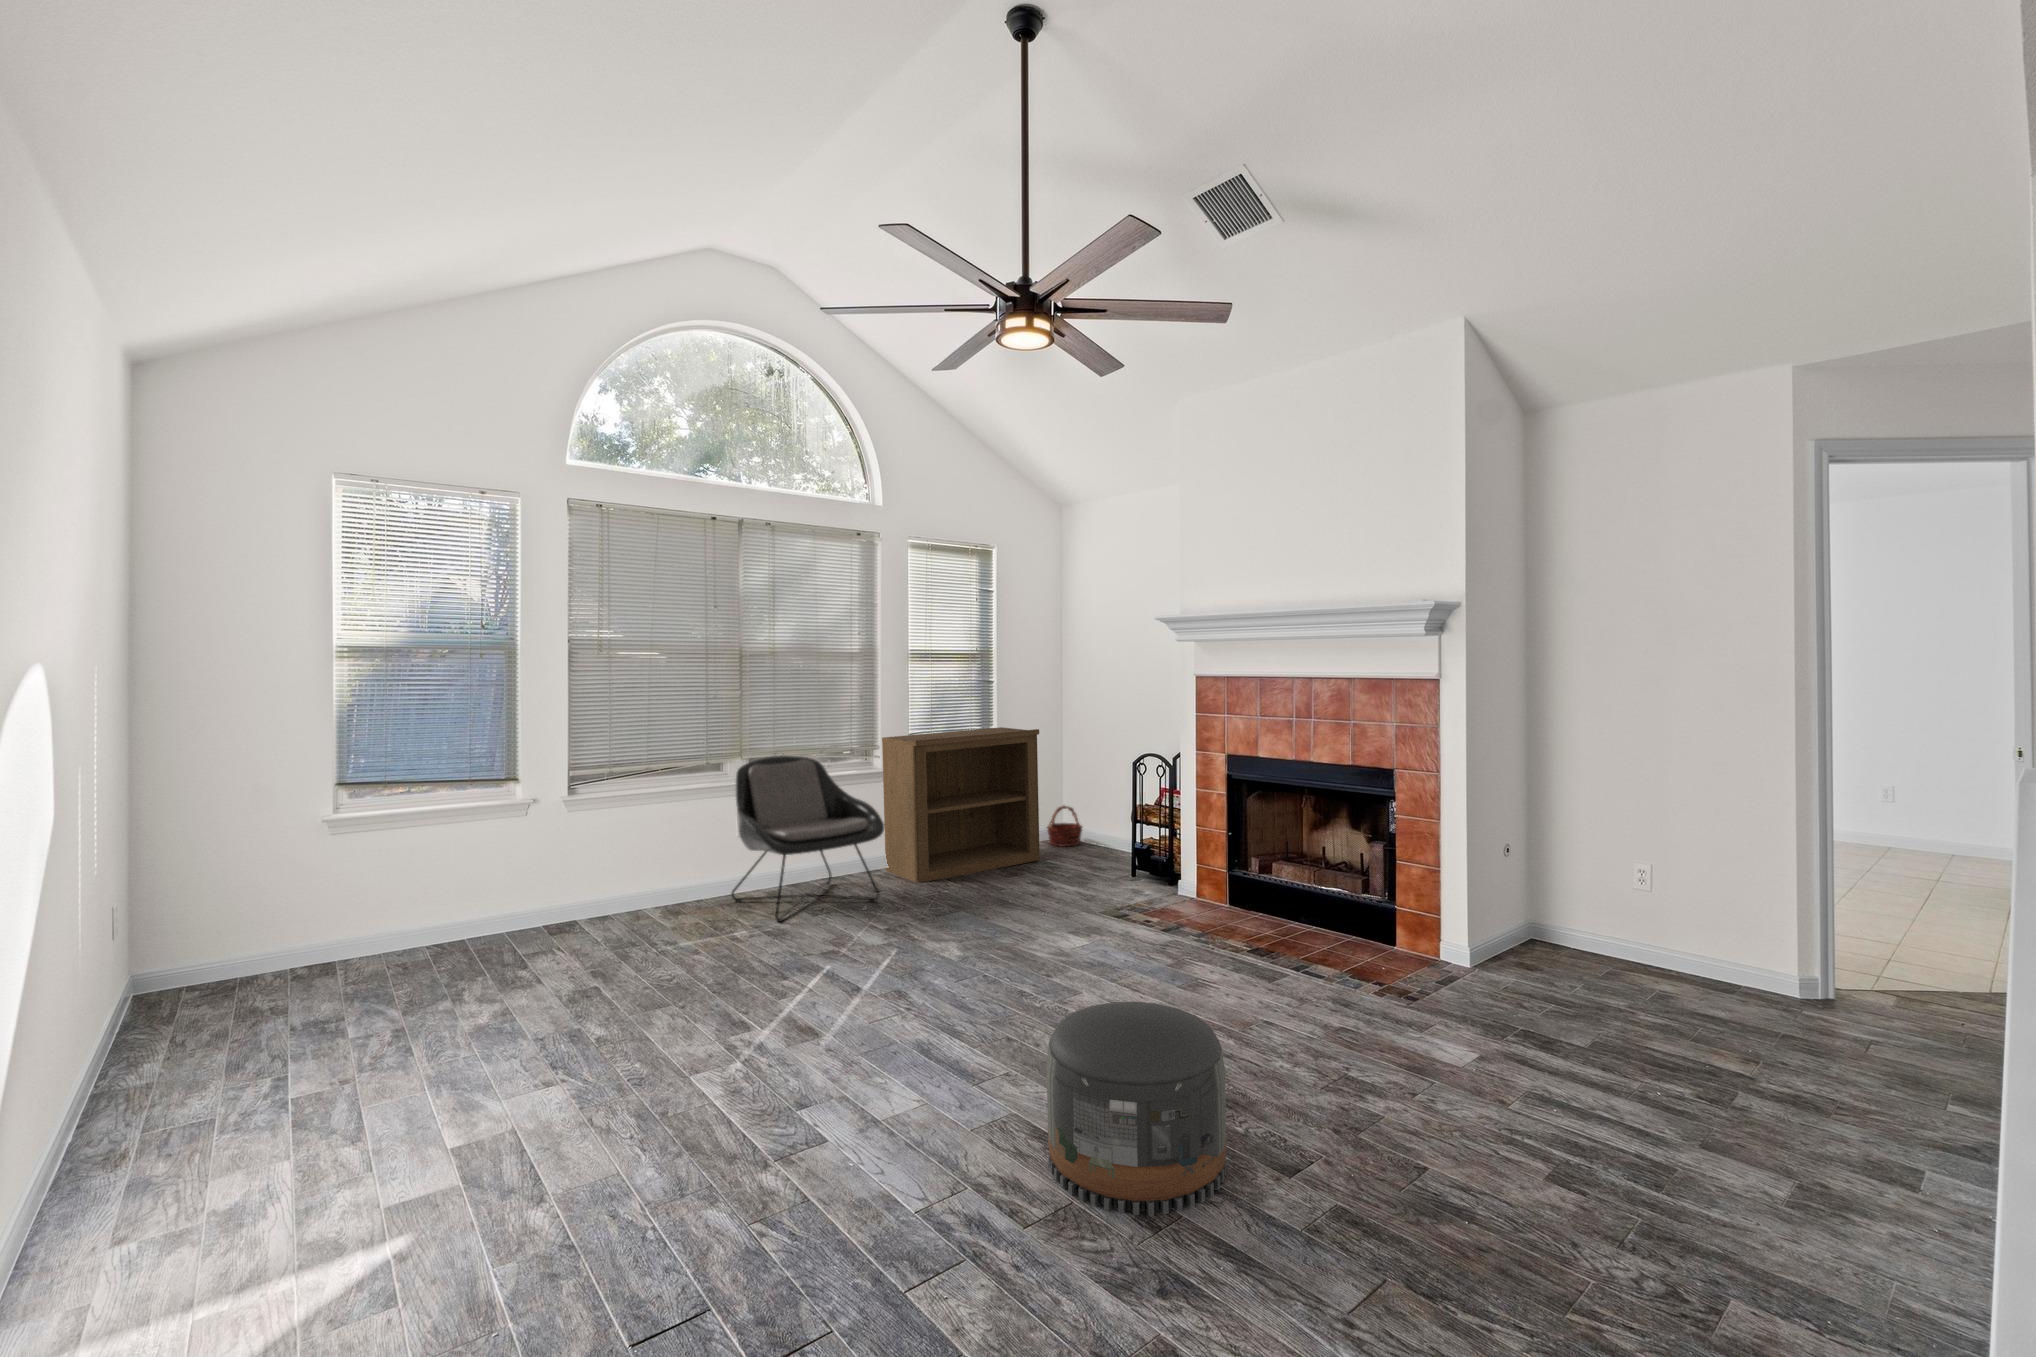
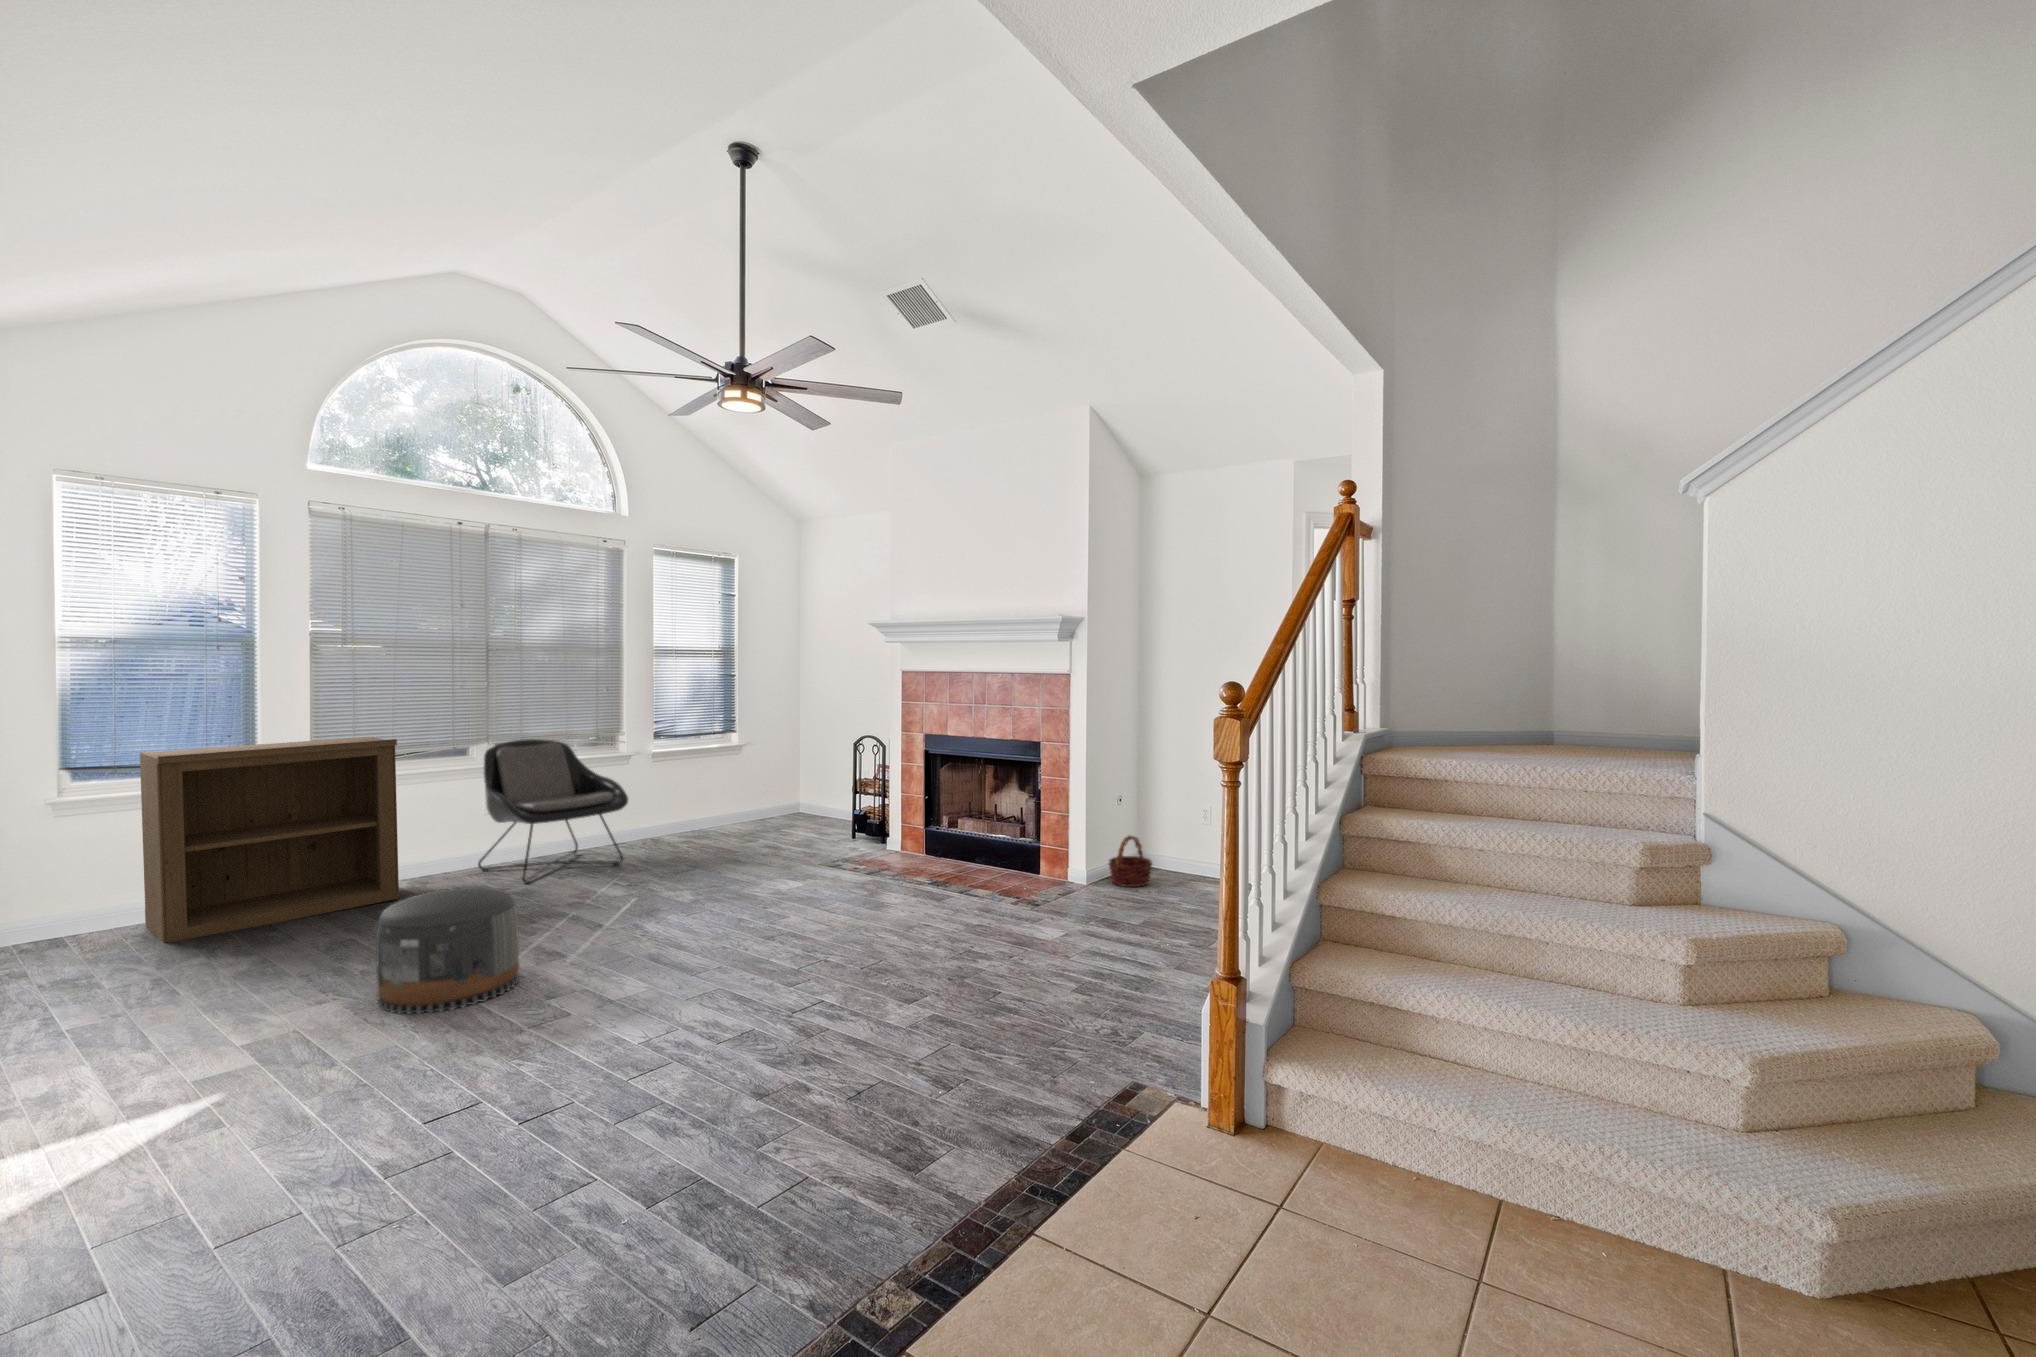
bookshelf: present [882,727,1040,883] -> present [140,737,399,943]
basket: present [1047,806,1082,847] -> present [1109,835,1152,887]
pouf: present [1046,1002,1226,1215] -> present [376,887,519,1014]

